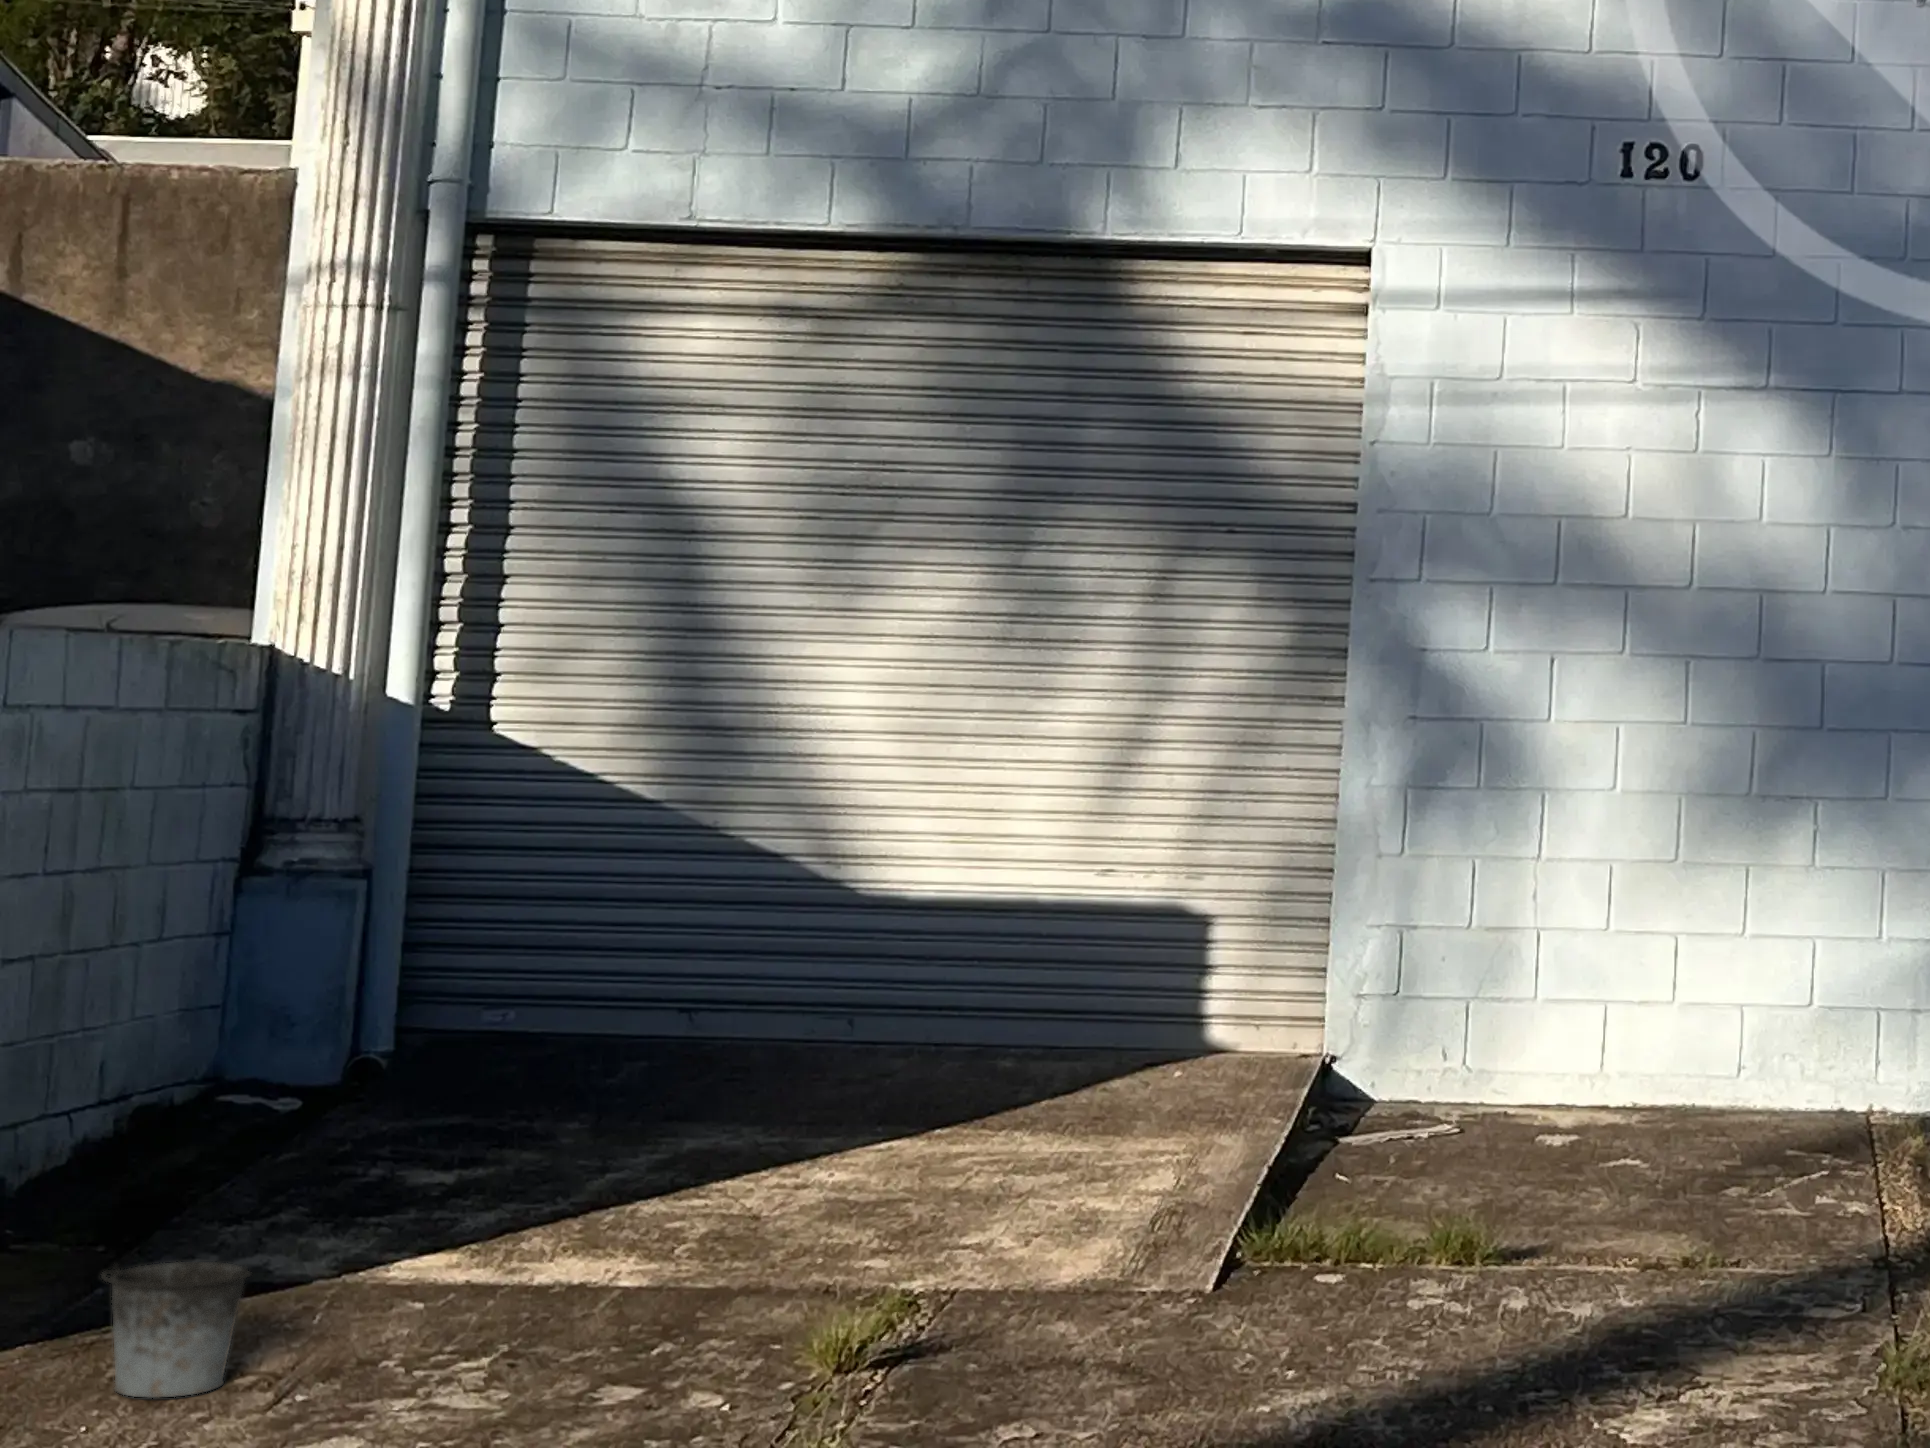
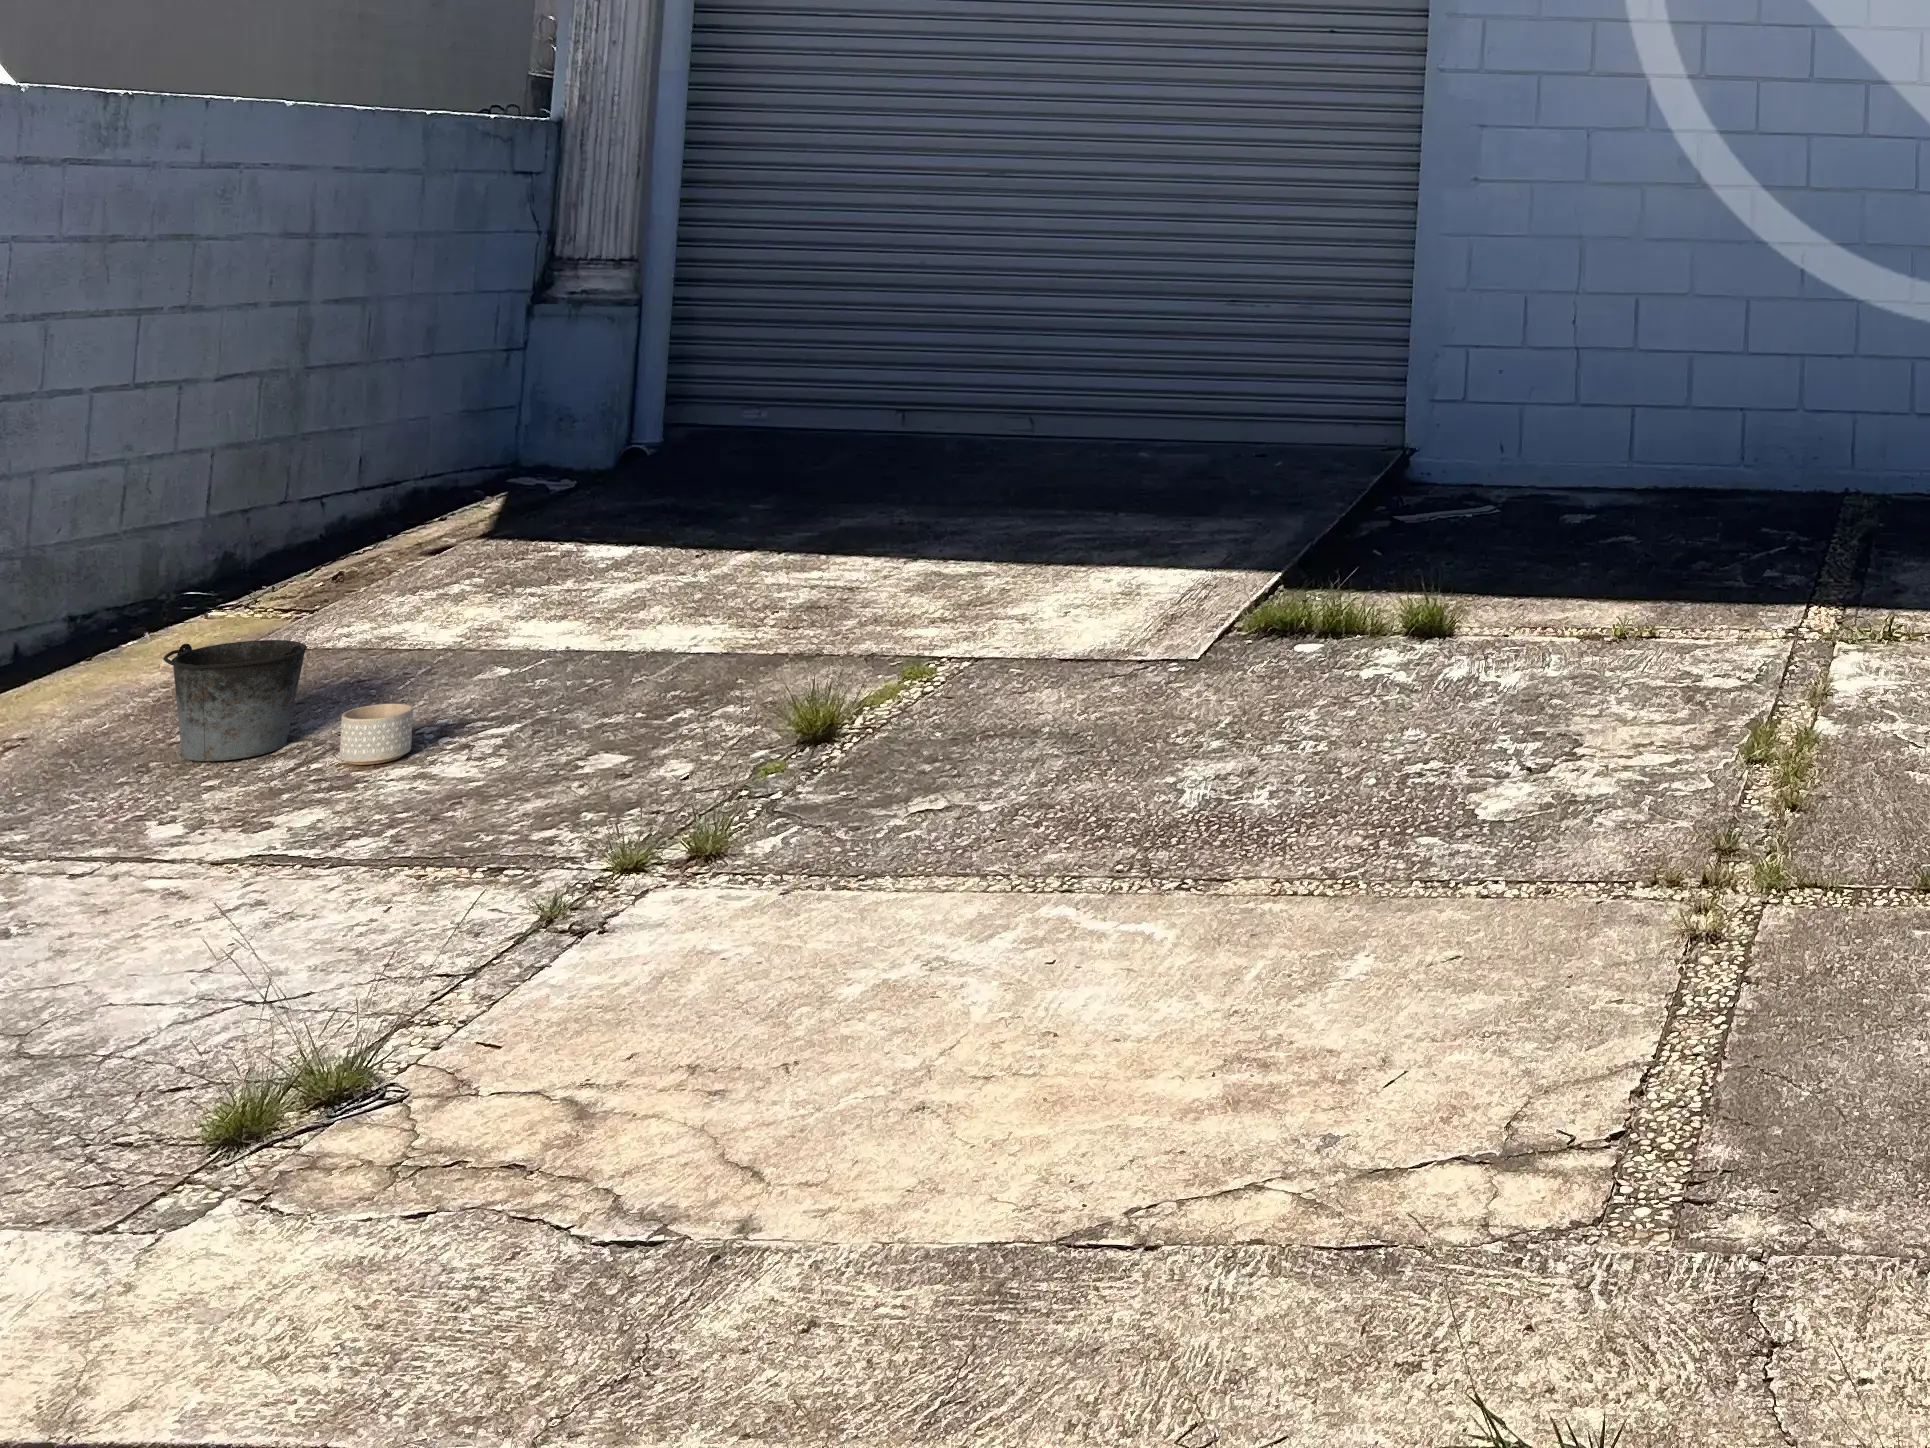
planter: none [304,1333,382,1400] -> present [339,704,413,765]

